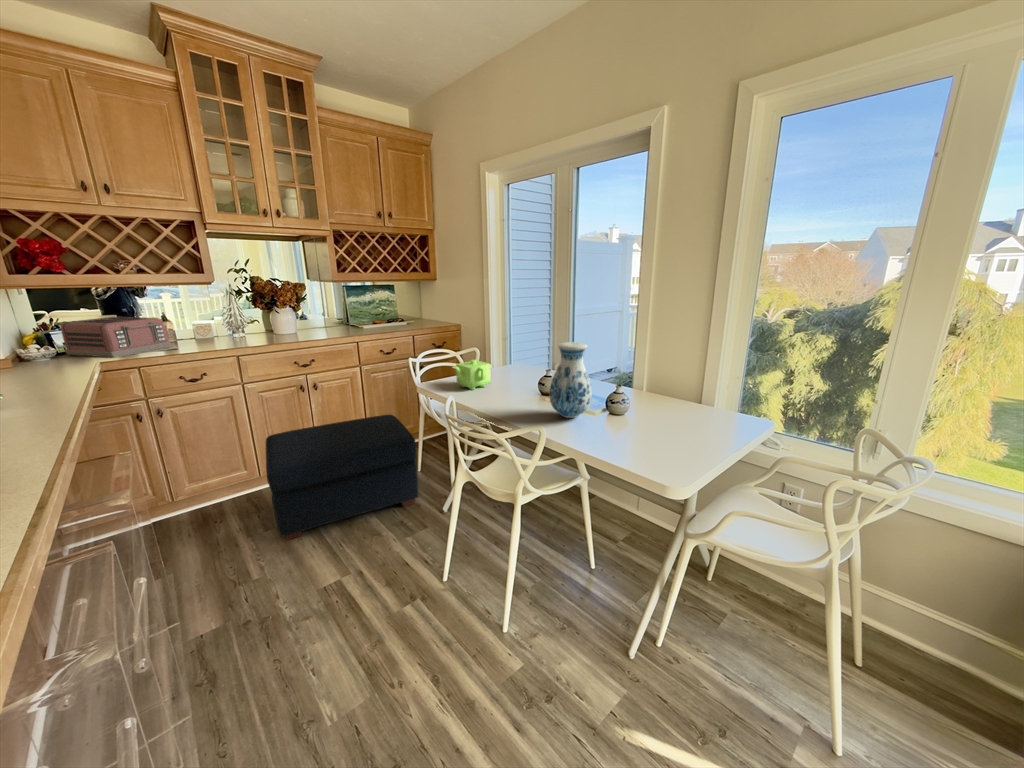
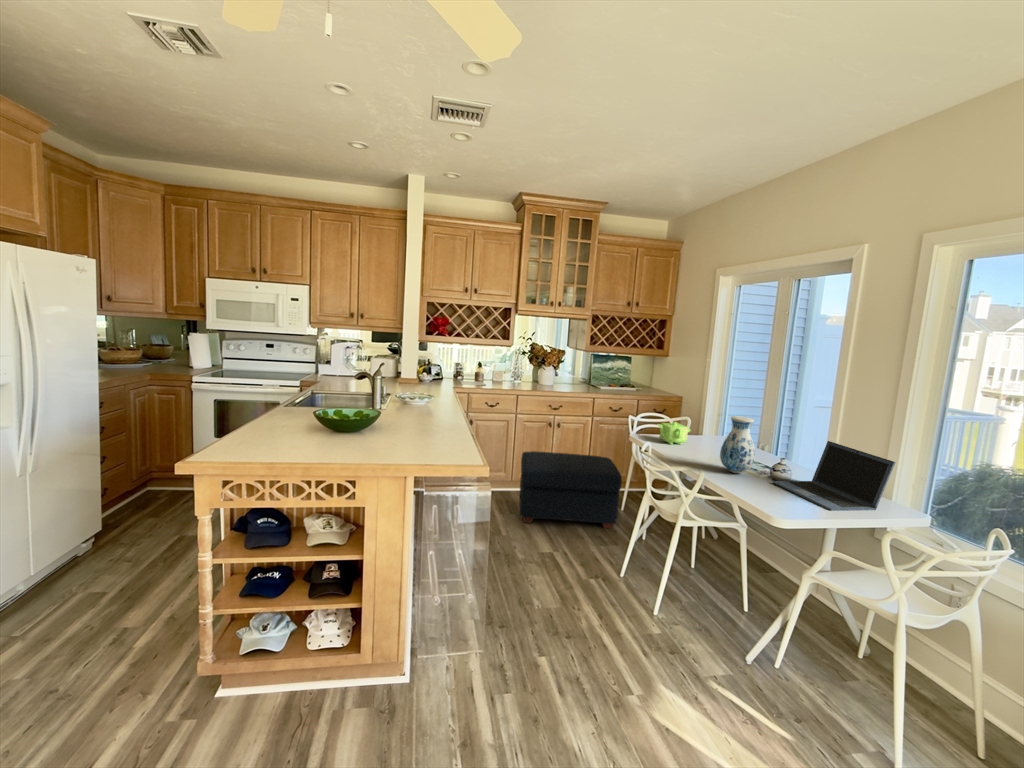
toaster: present [61,316,171,358] -> none [435,361,483,385]
laptop: none [619,355,753,450] -> present [773,441,896,511]

